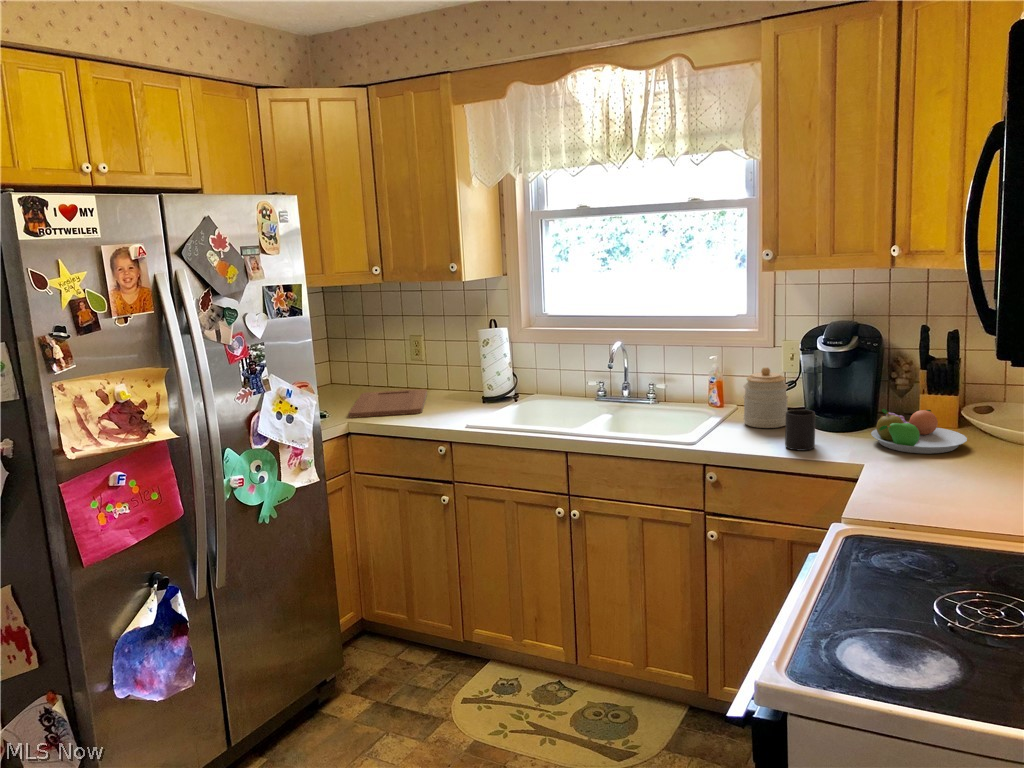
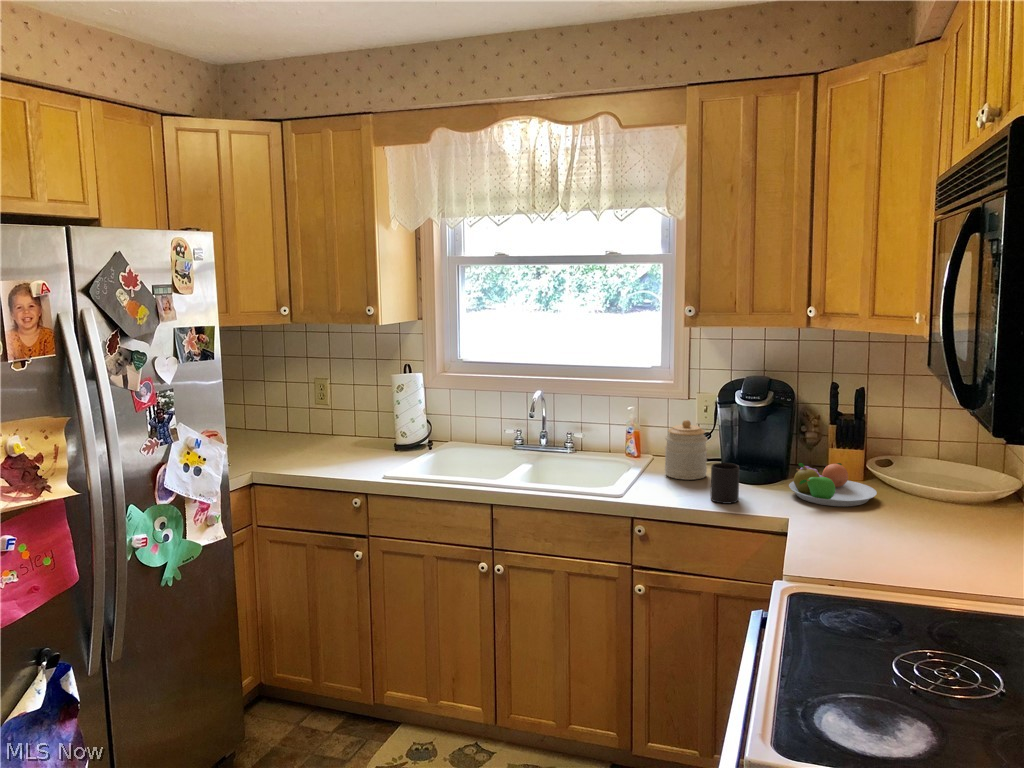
cutting board: present [349,389,427,418] -> none [255,435,336,466]

